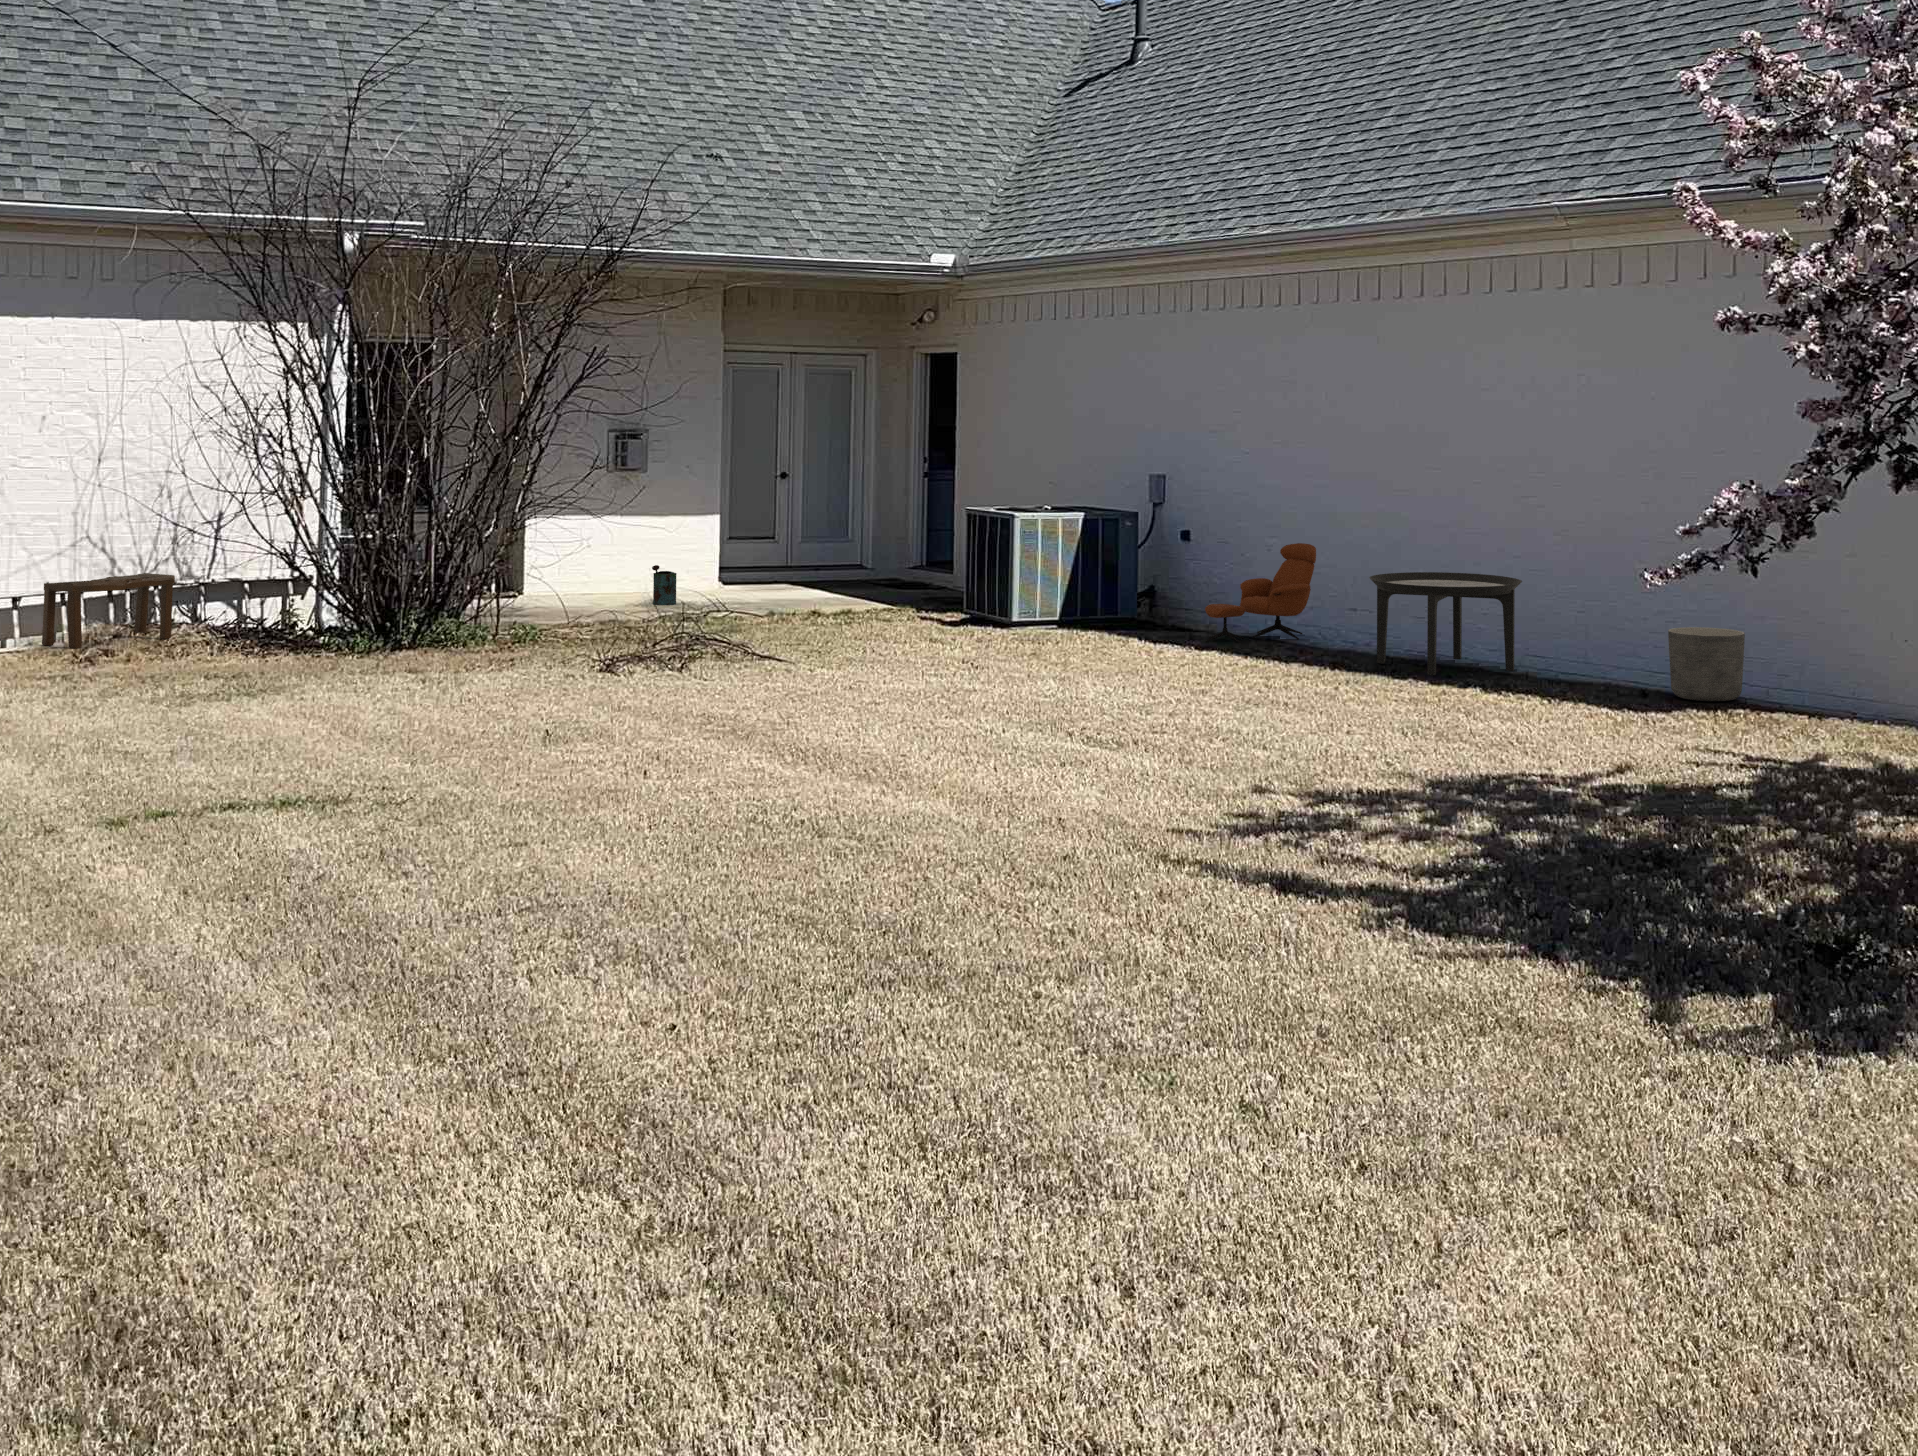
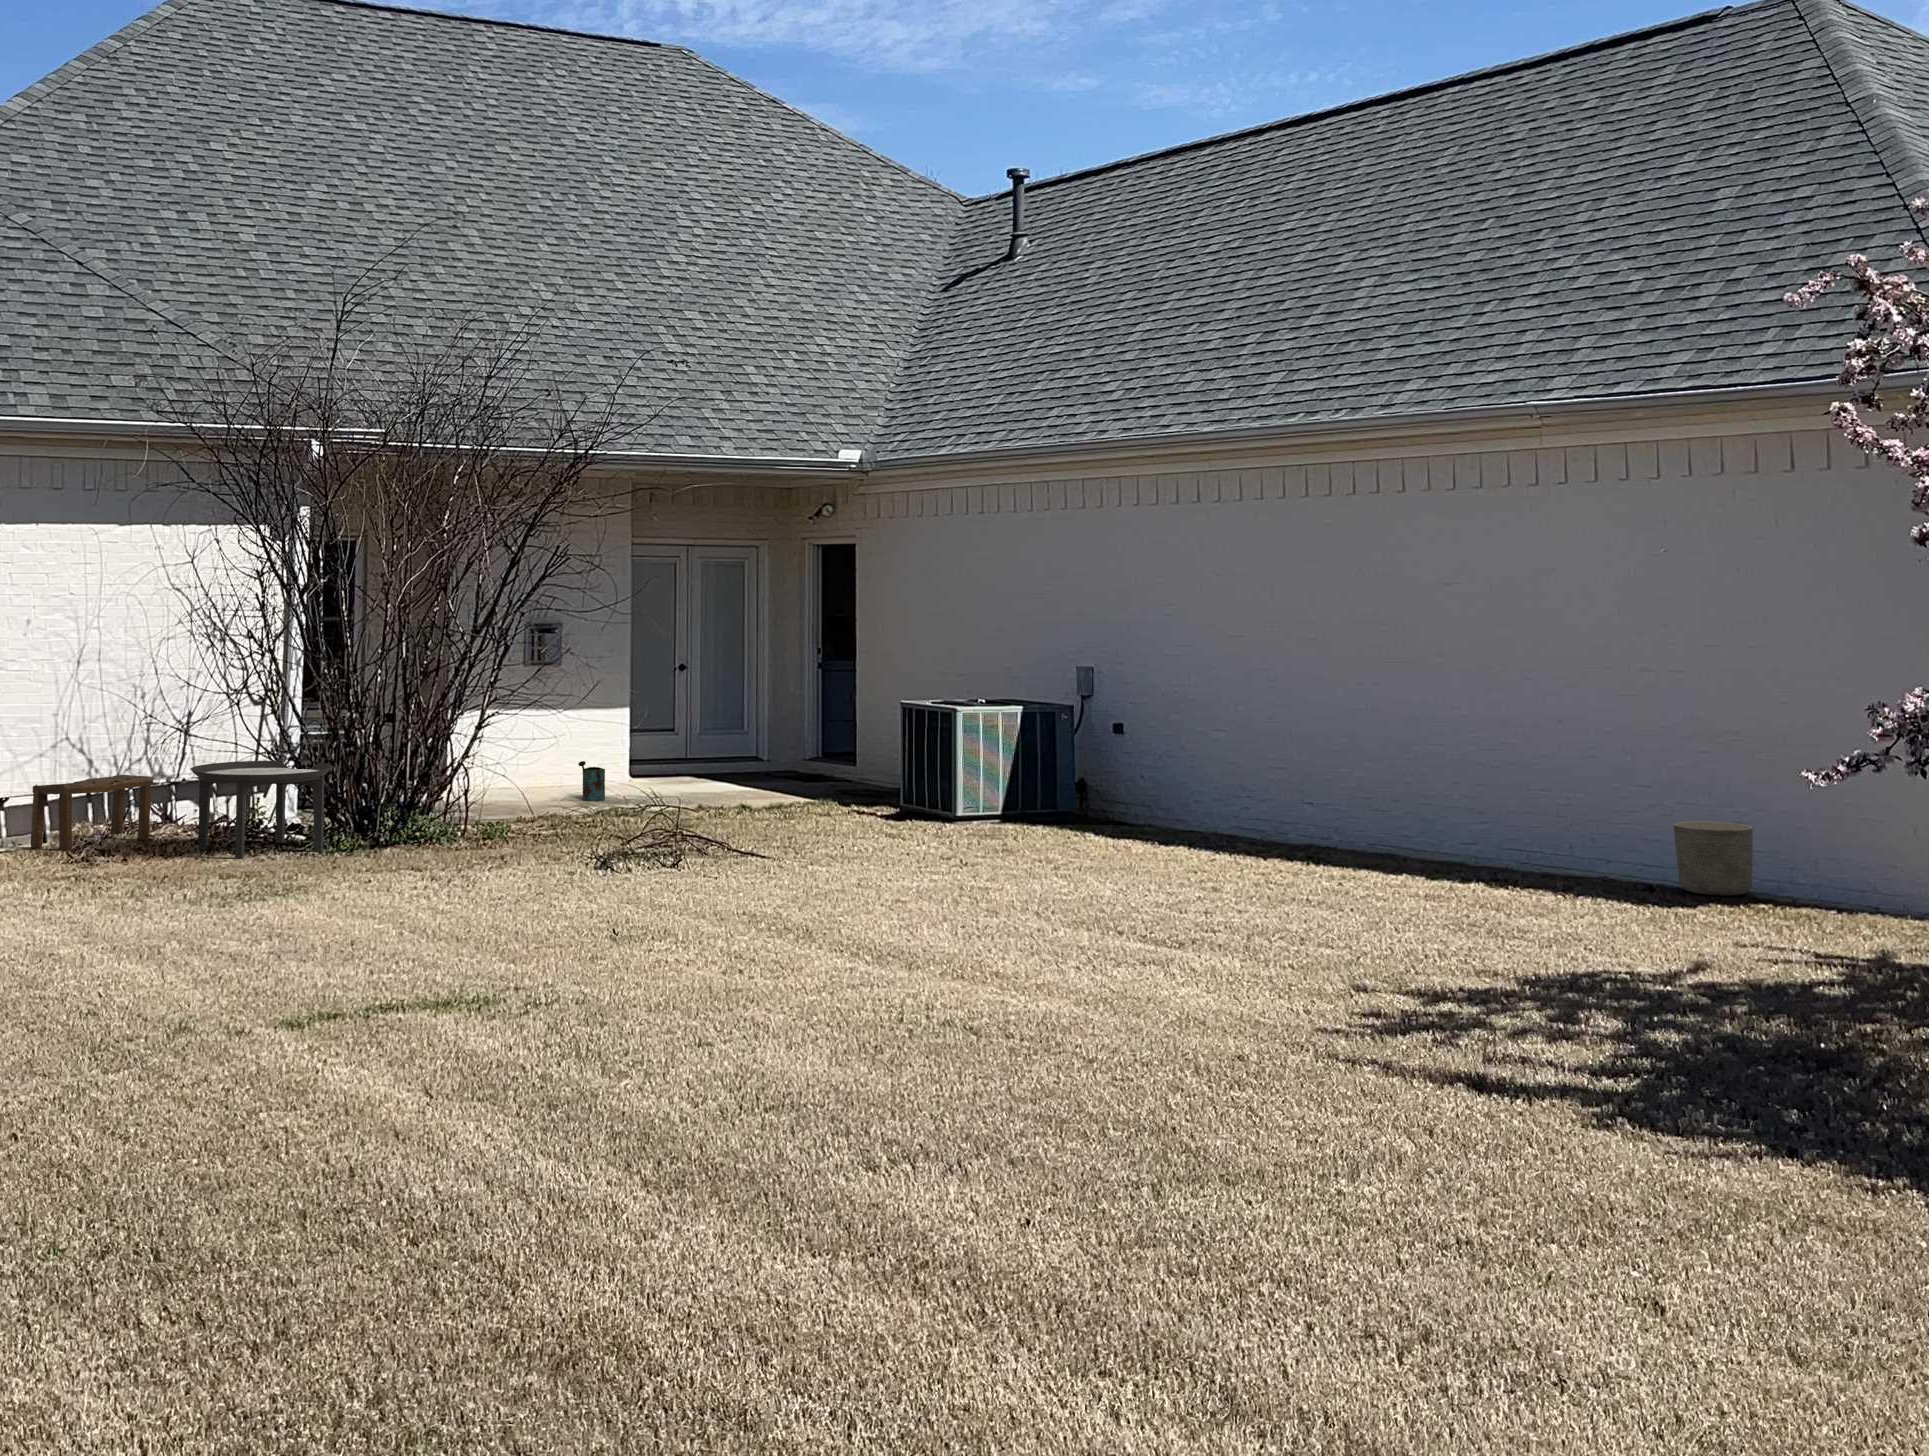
lounge chair: present [1205,543,1316,643] -> none [1163,737,1267,837]
round table: present [1369,572,1522,675] -> present [190,761,333,859]

